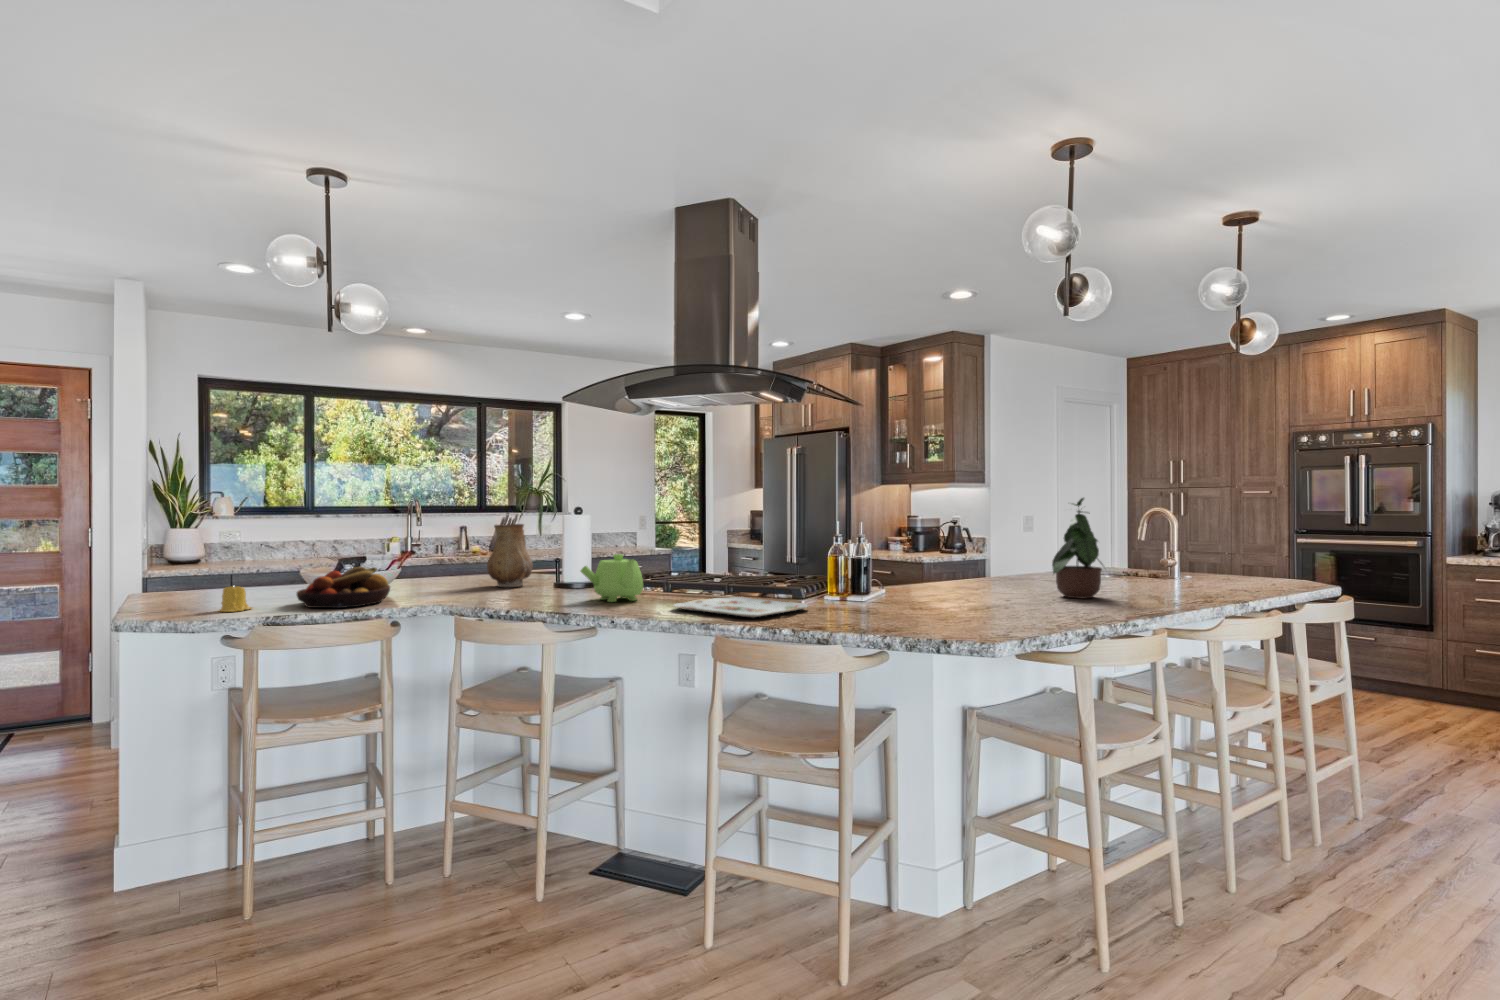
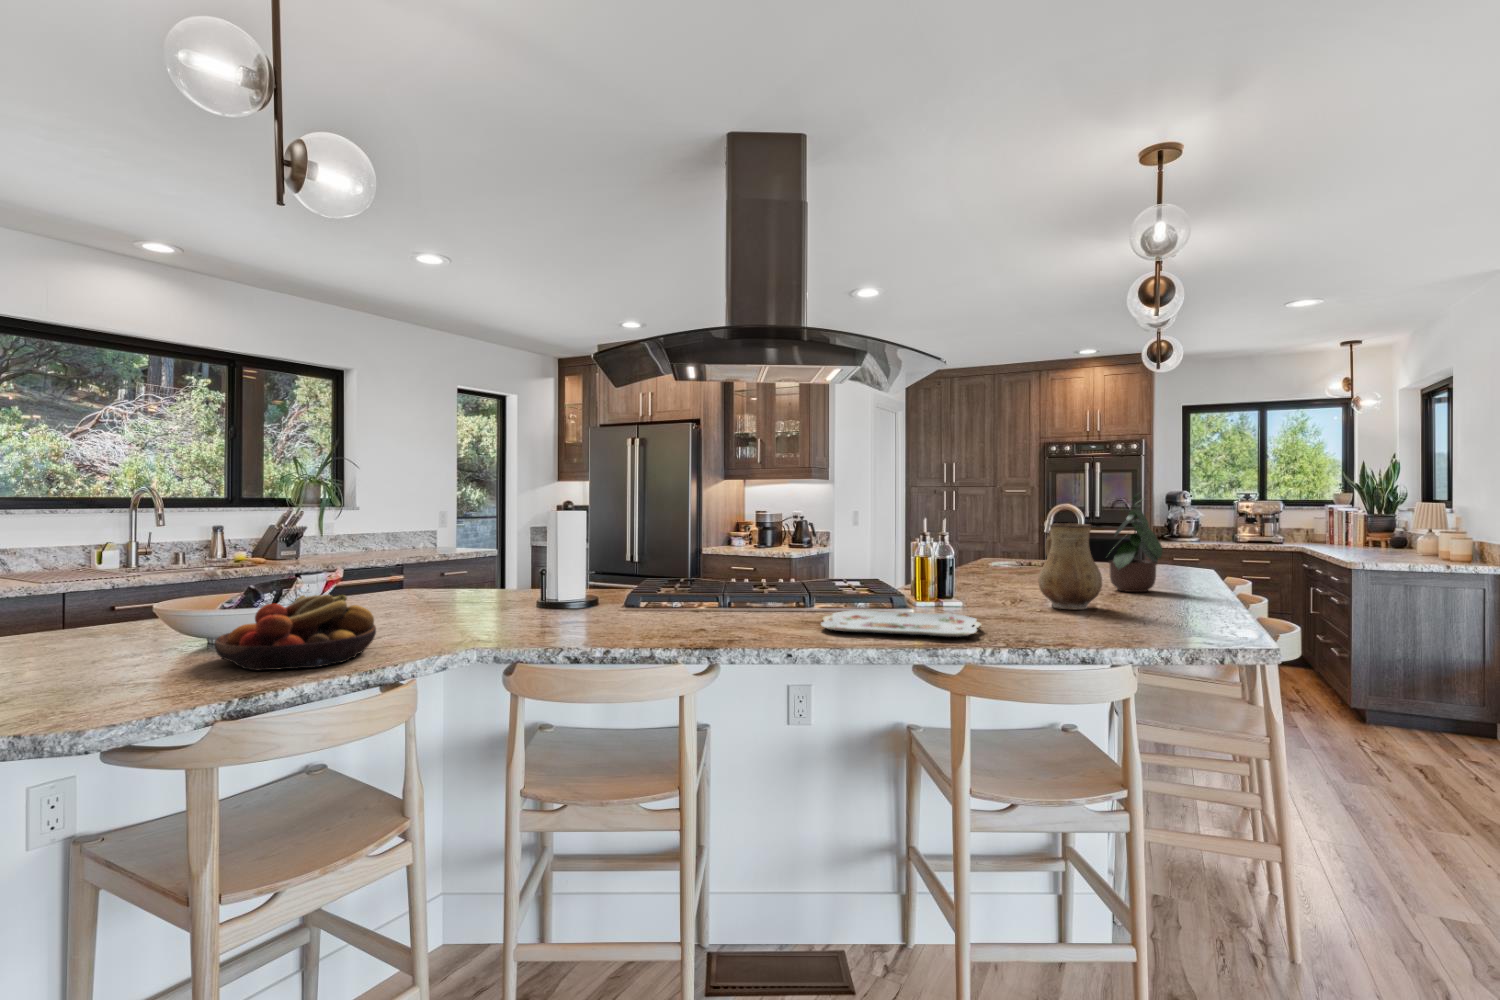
ceramic pitcher: present [487,524,533,587] -> present [1038,523,1102,609]
teapot: present [581,554,643,602] -> none [670,562,751,627]
candle: present [219,586,252,612] -> none [72,640,141,694]

